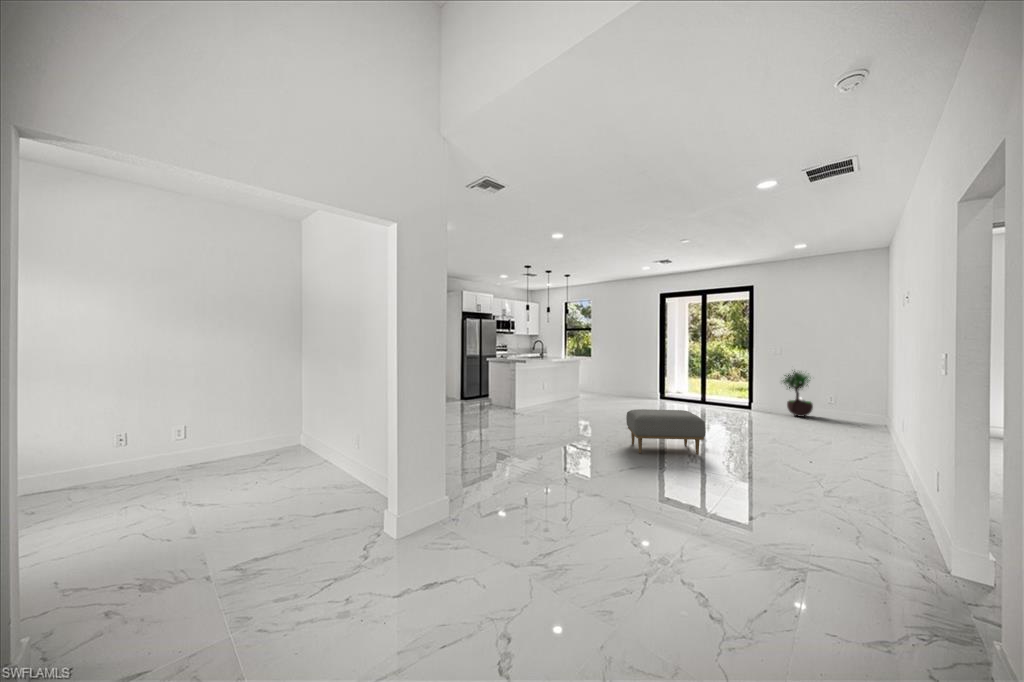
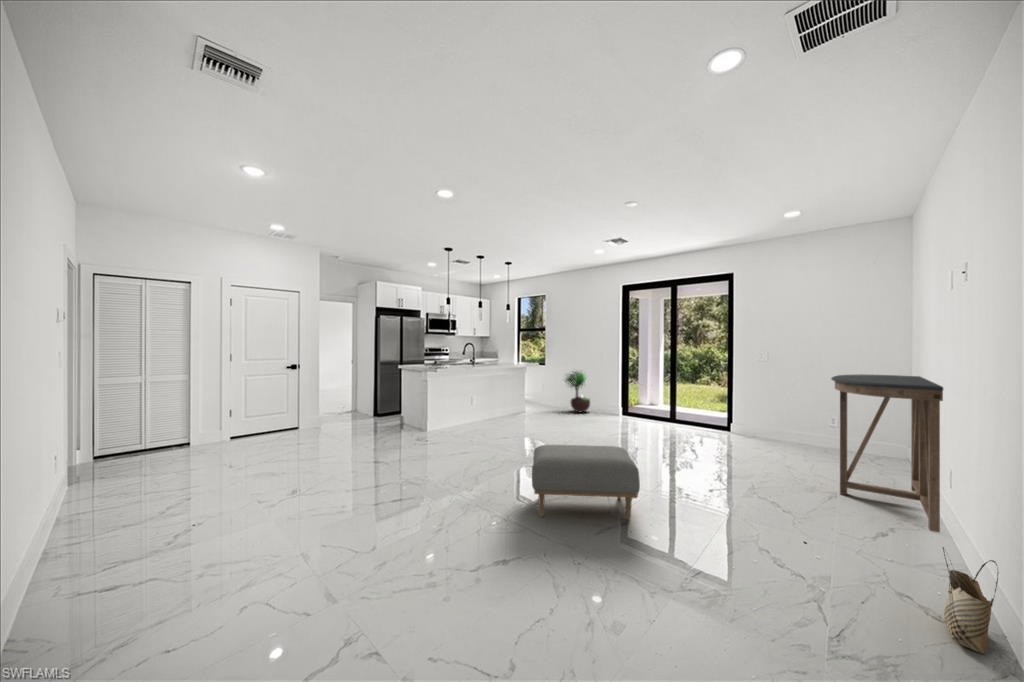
console table: none [829,363,899,460] -> present [831,374,943,532]
potted tree: present [783,370,813,417] -> present [565,371,590,412]
woven basket: none [887,450,913,499] -> present [942,547,999,654]

